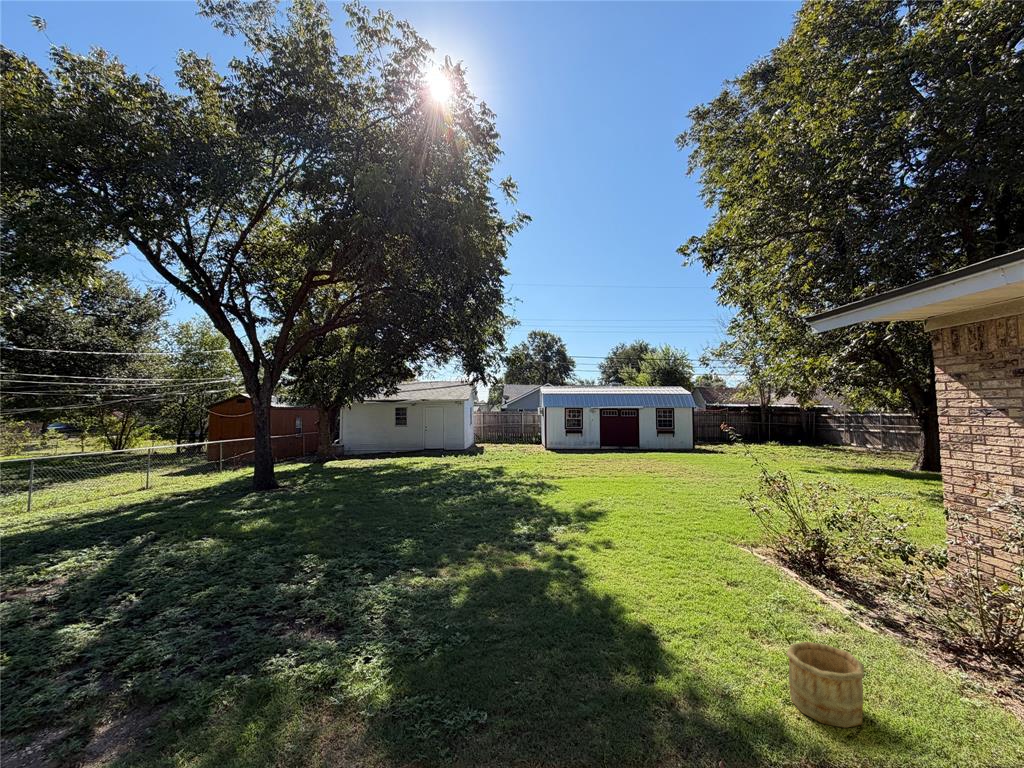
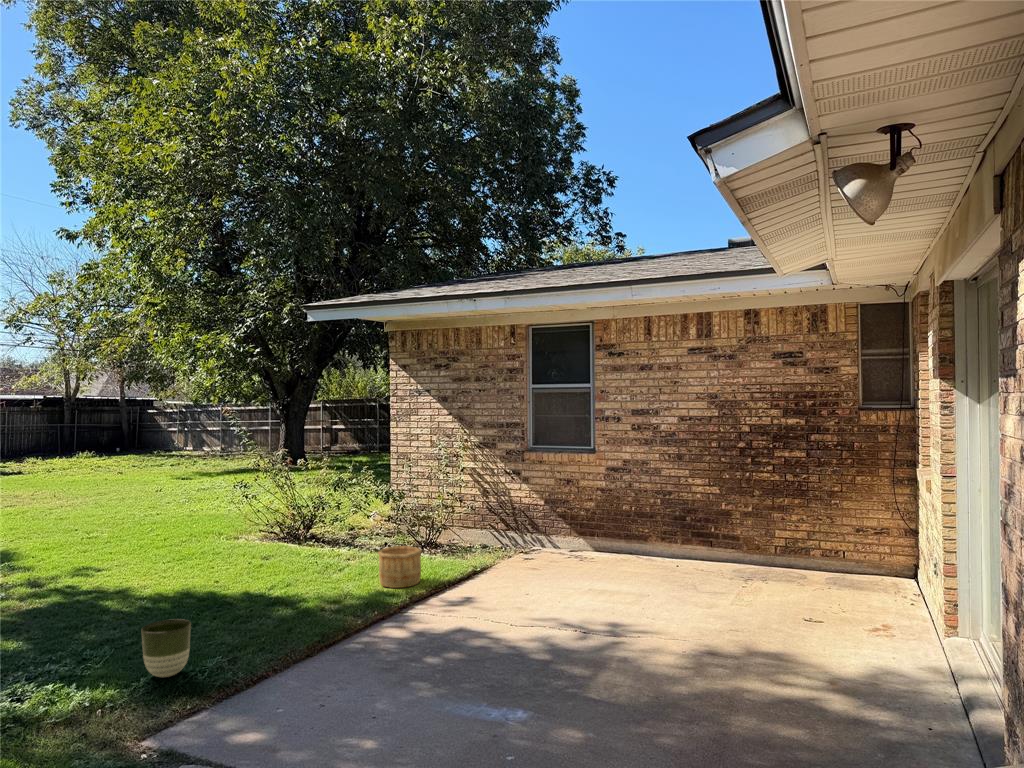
planter: none [398,645,444,712] -> present [142,619,191,677]

